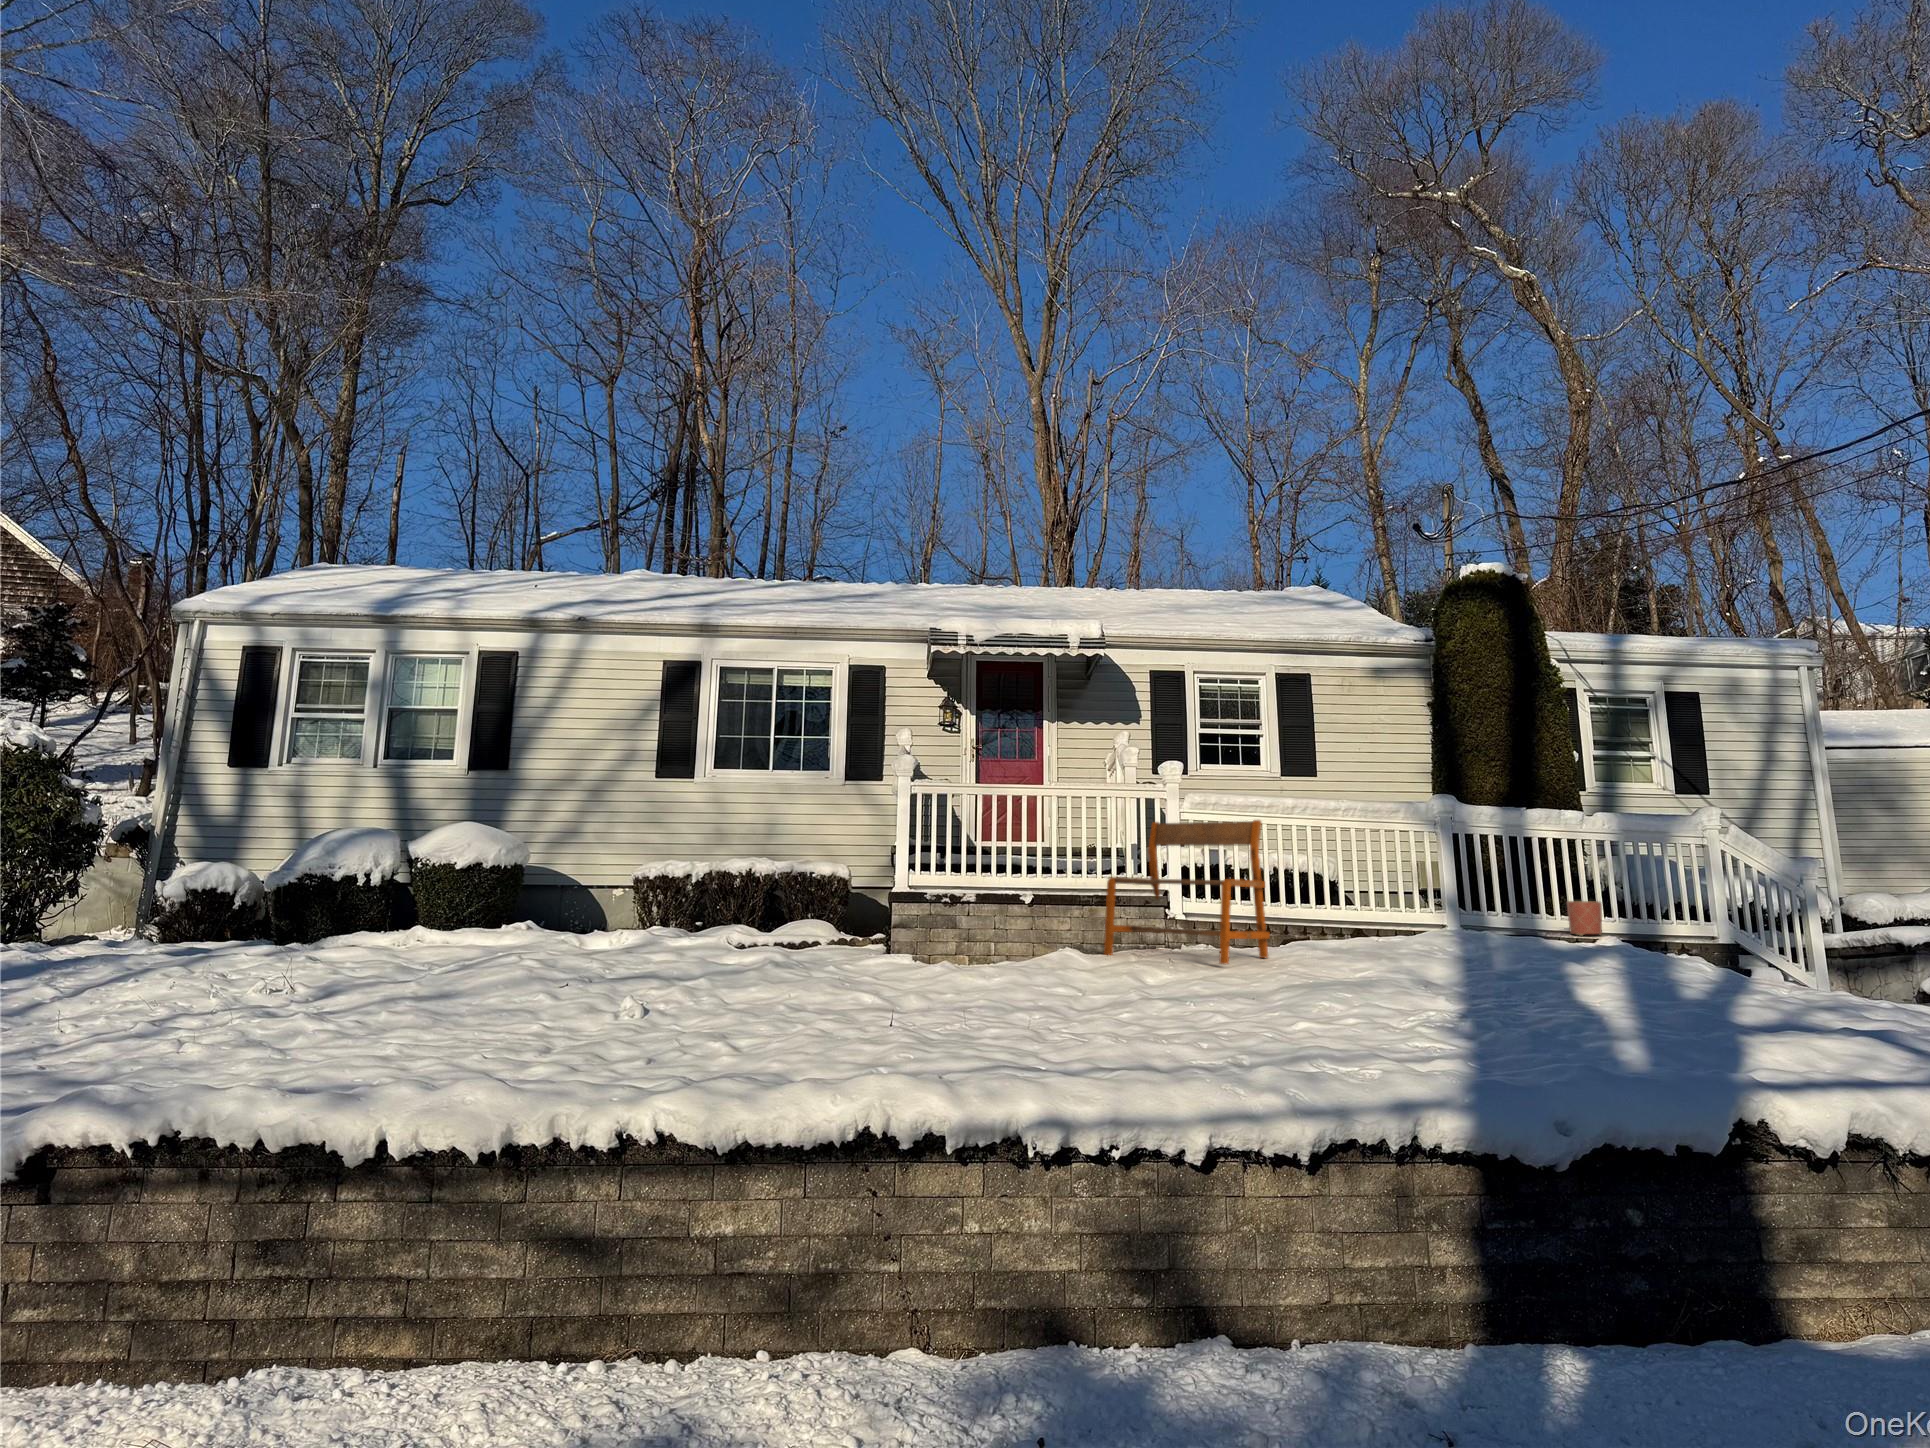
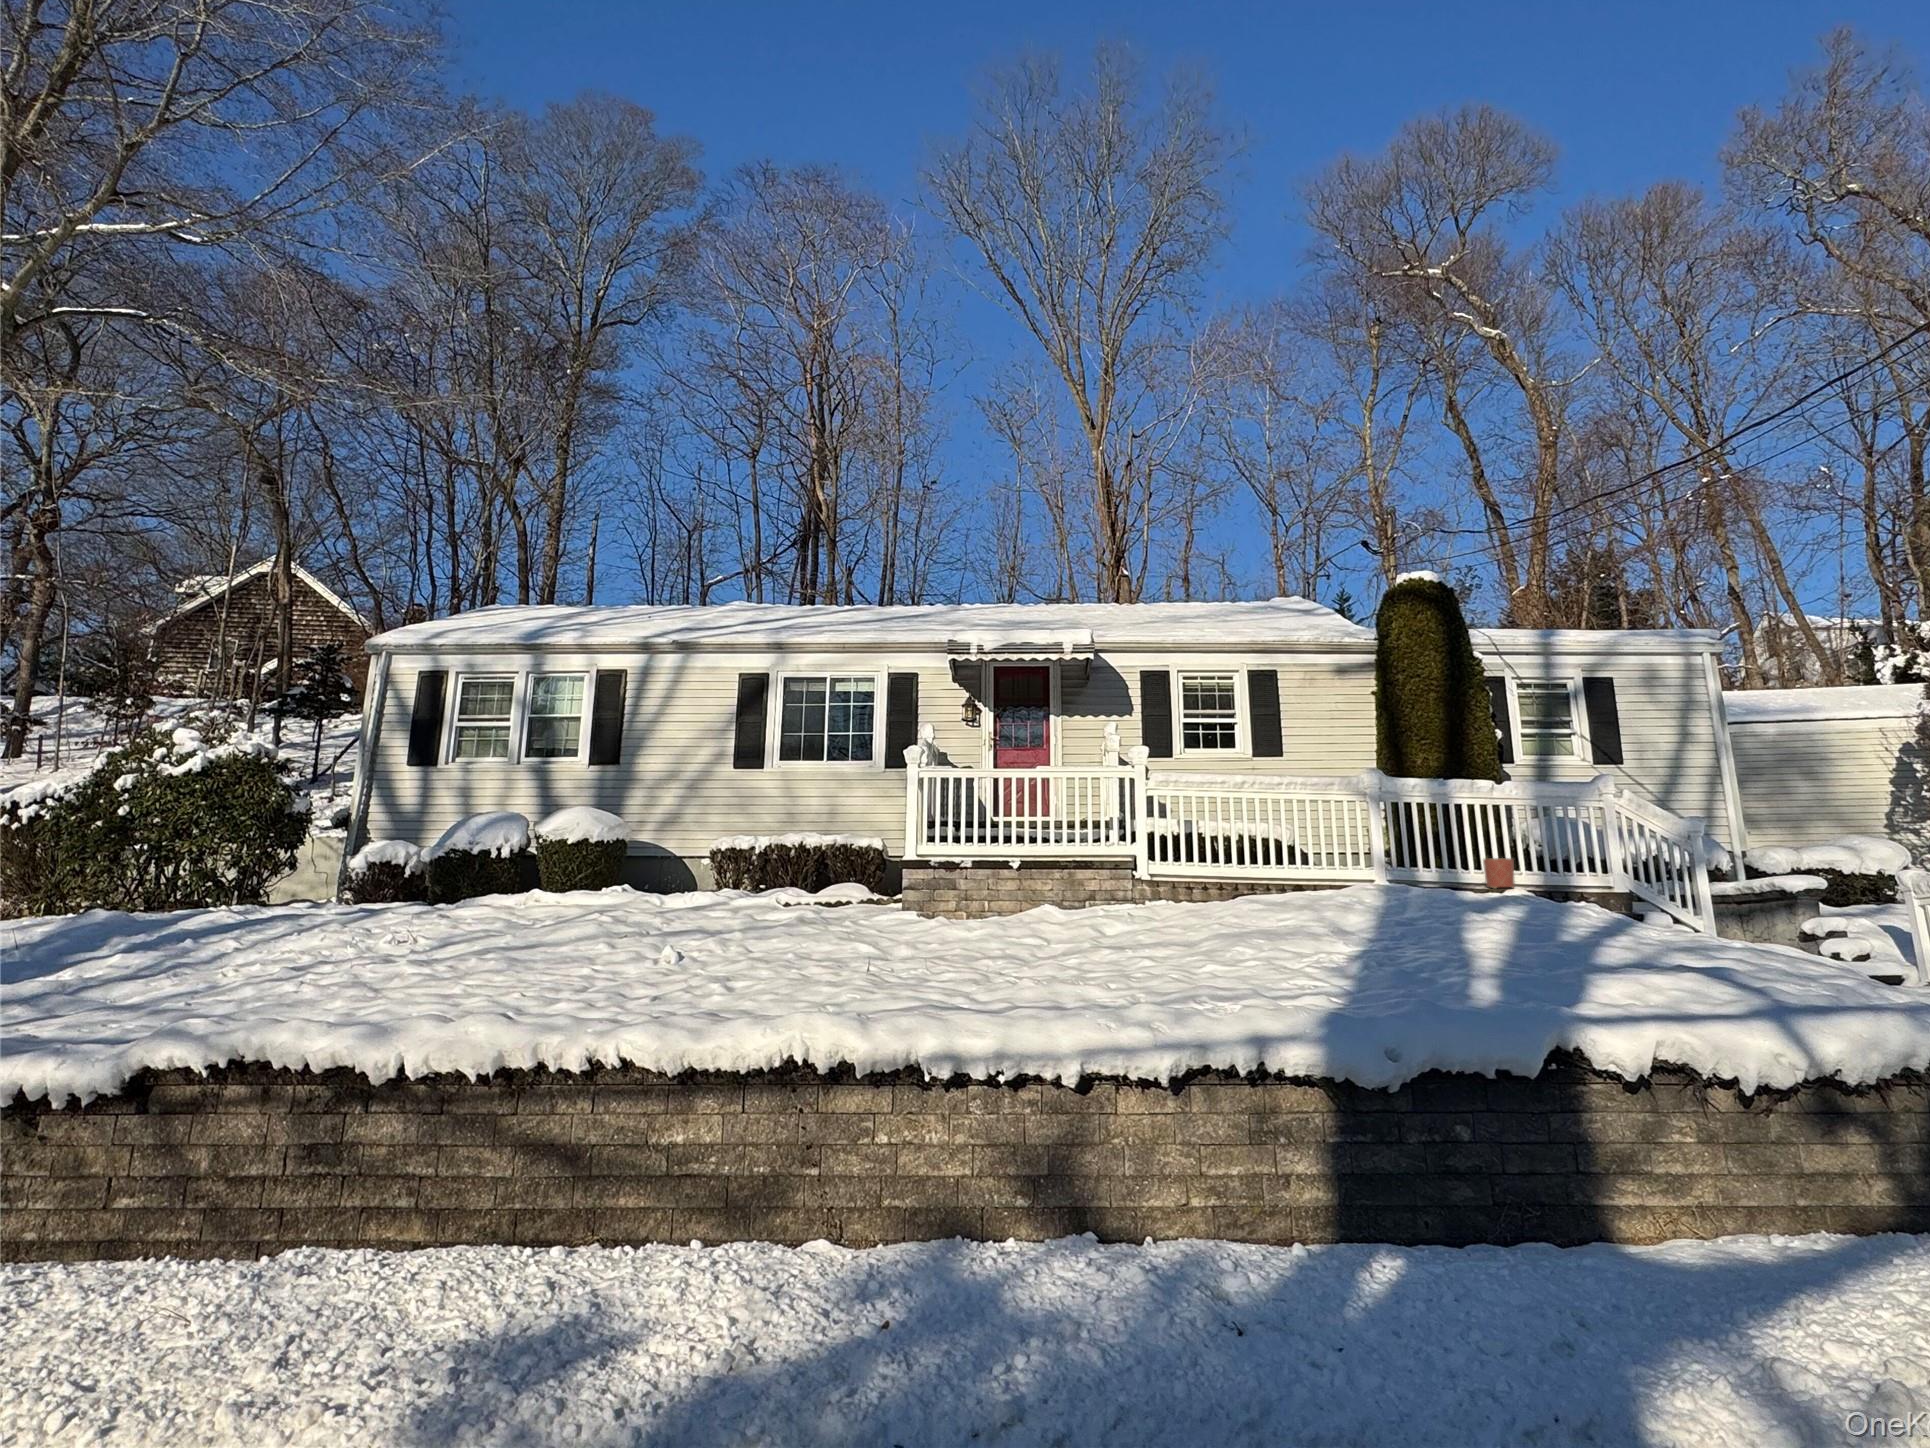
bench: present [1104,820,1270,964] -> none [1076,793,1214,917]

